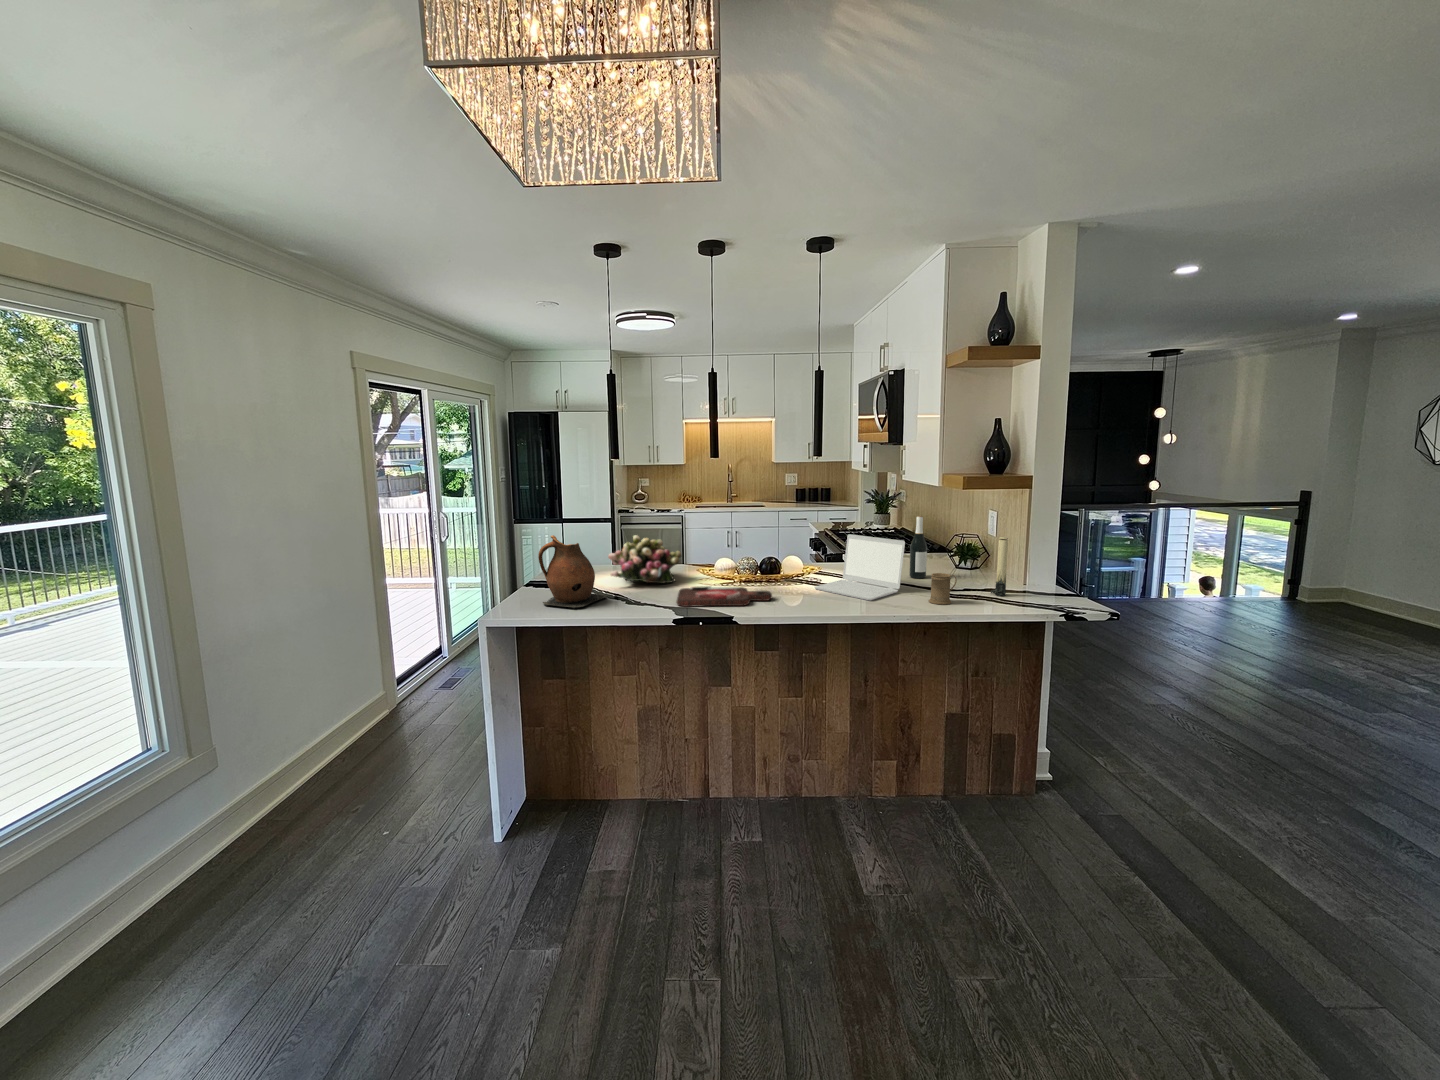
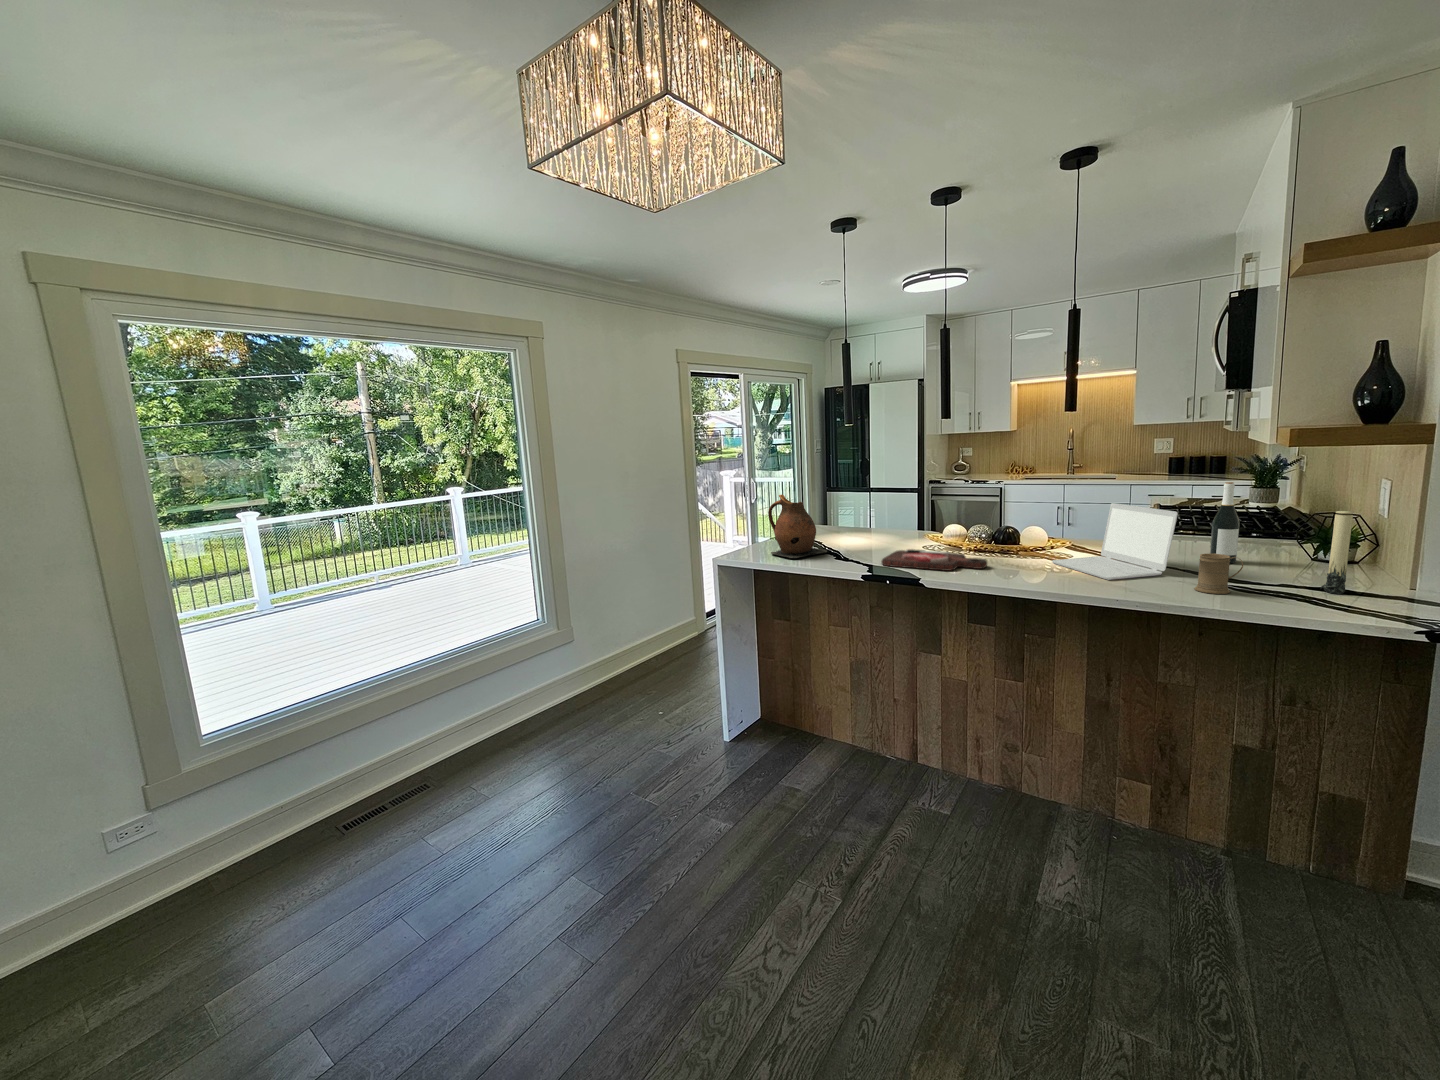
flower arrangement: present [609,535,681,583] -> none [841,498,917,546]

